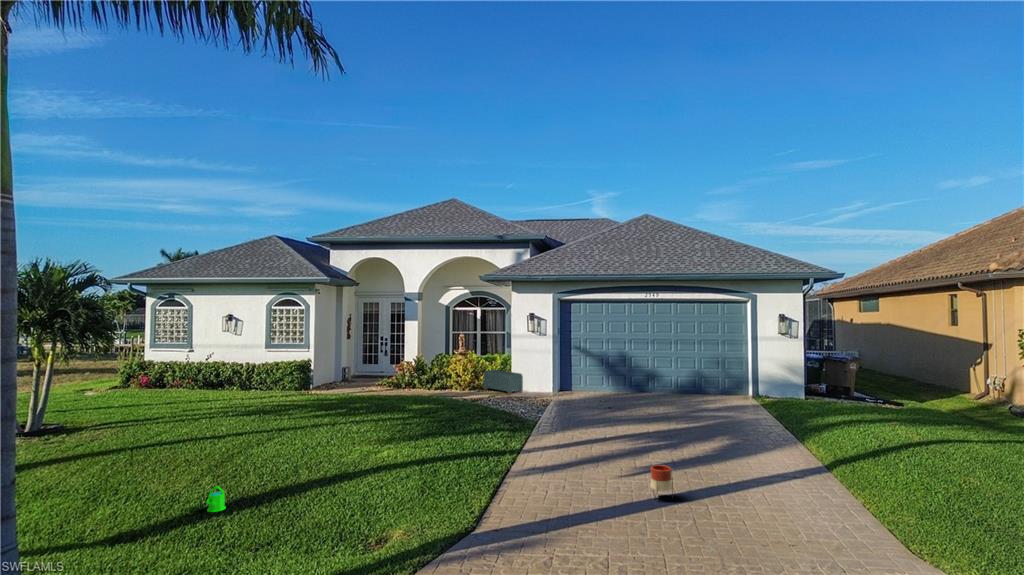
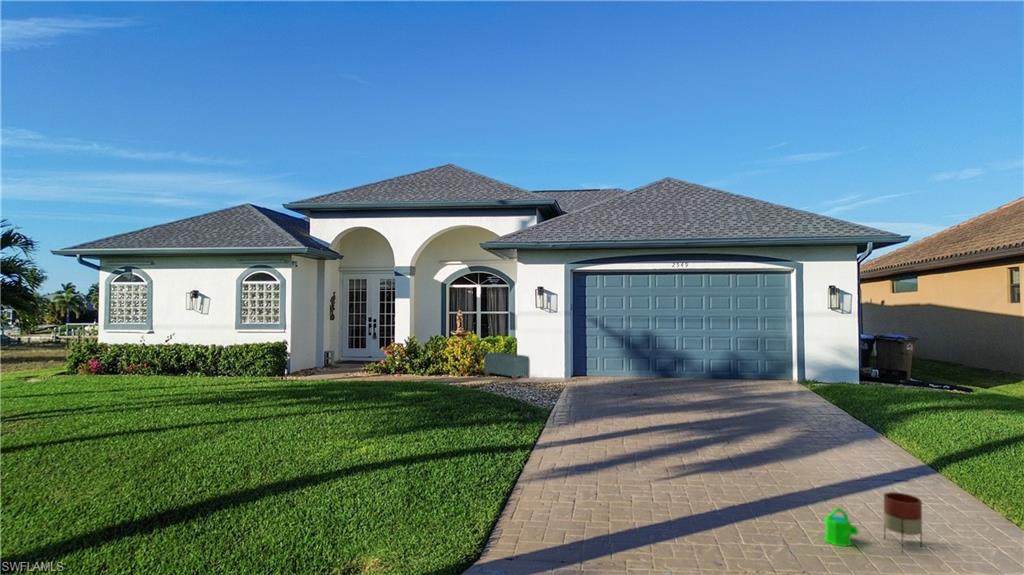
planter: present [651,465,673,498] -> present [883,492,922,542]
watering can: present [207,486,226,512] -> present [824,508,858,546]

